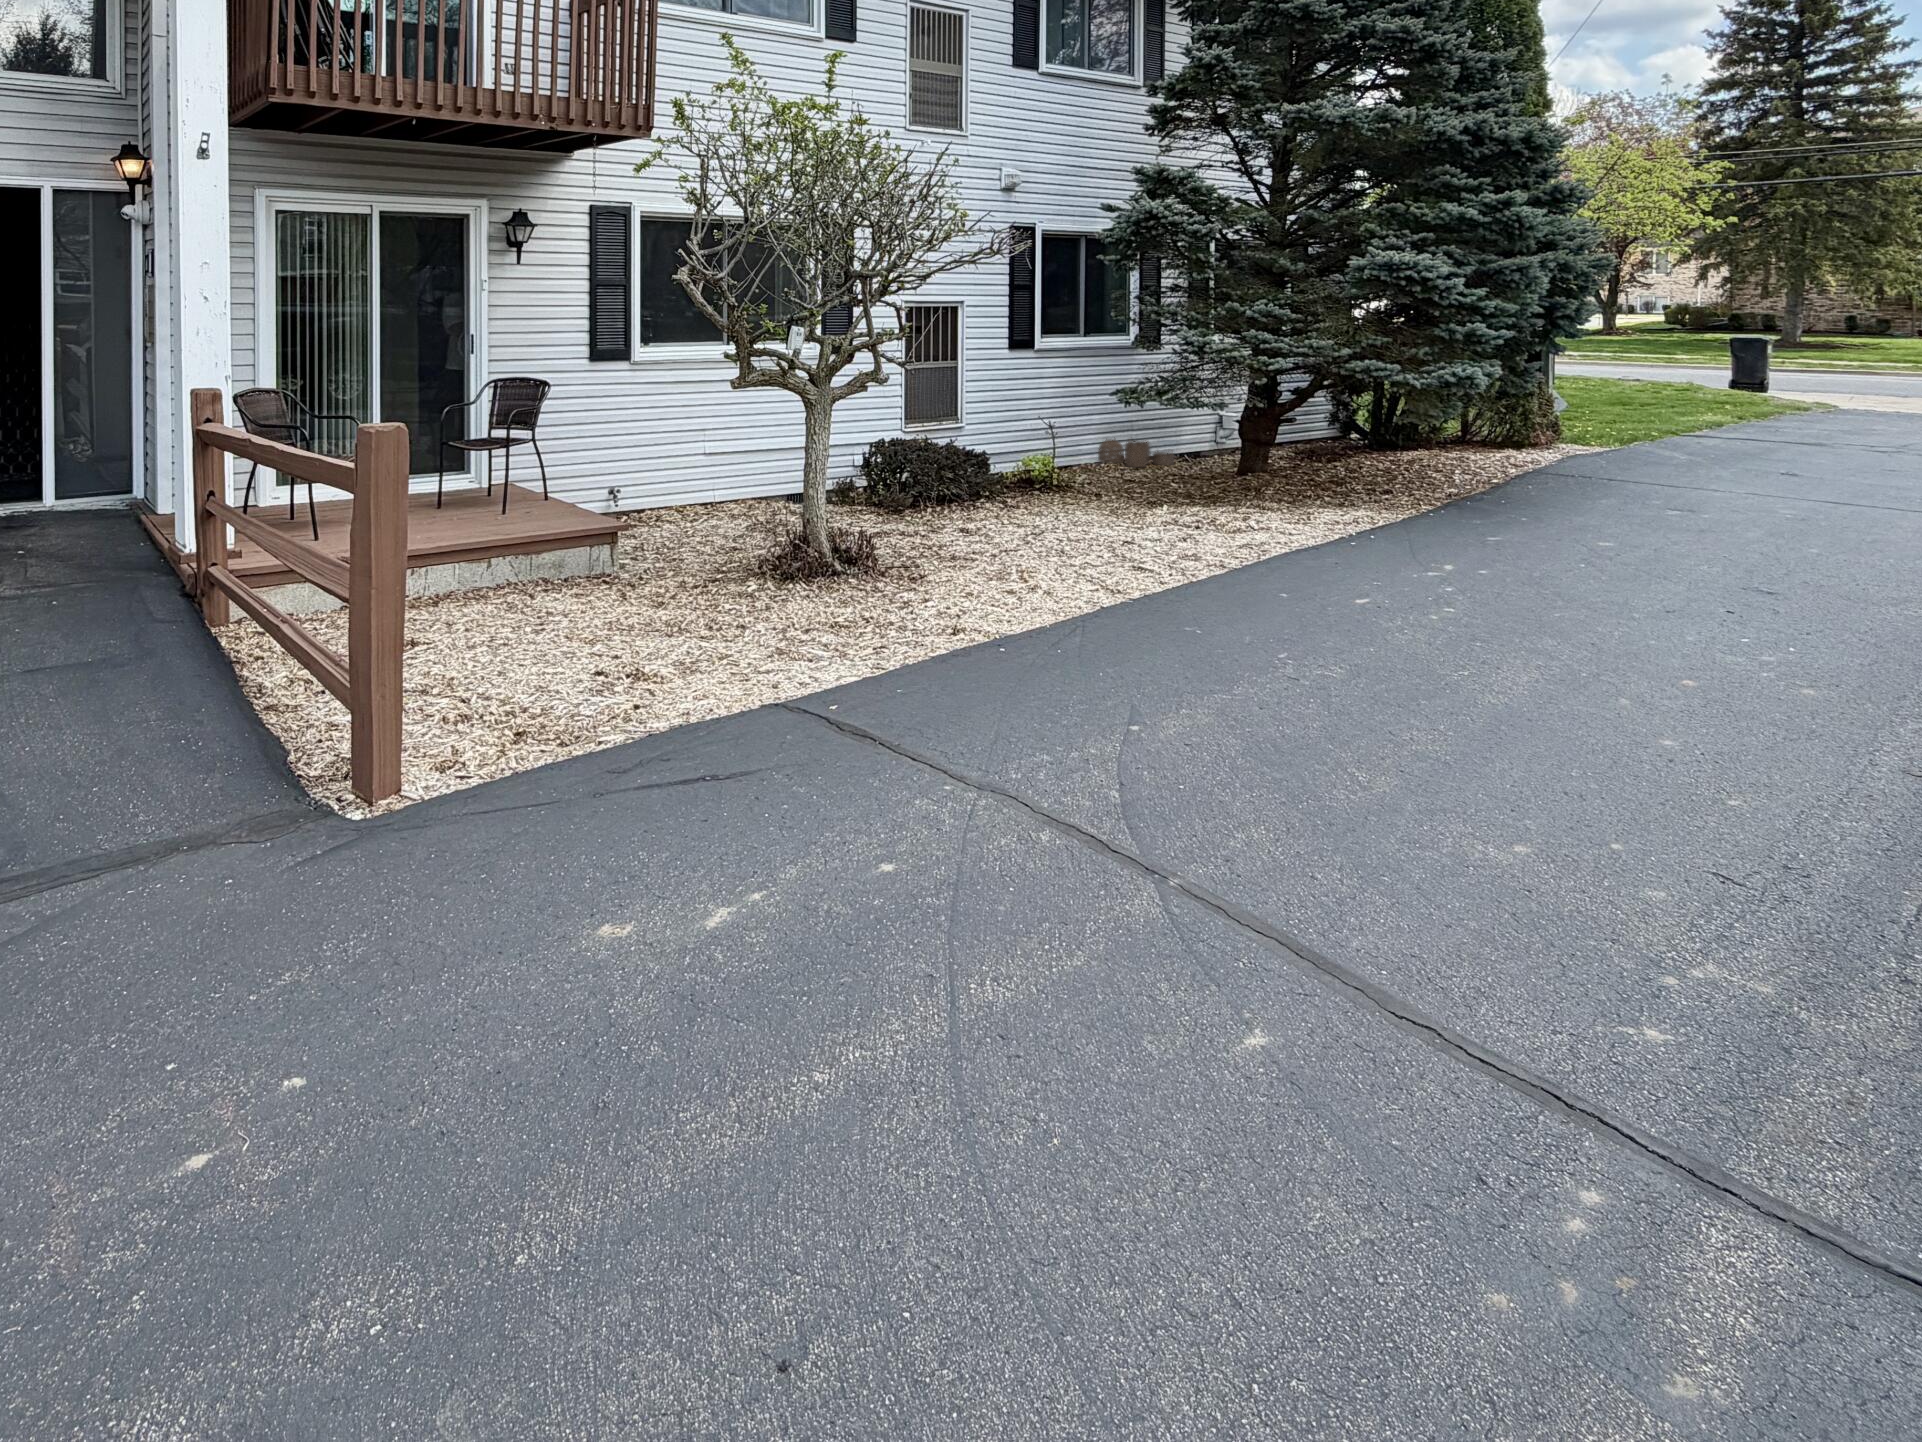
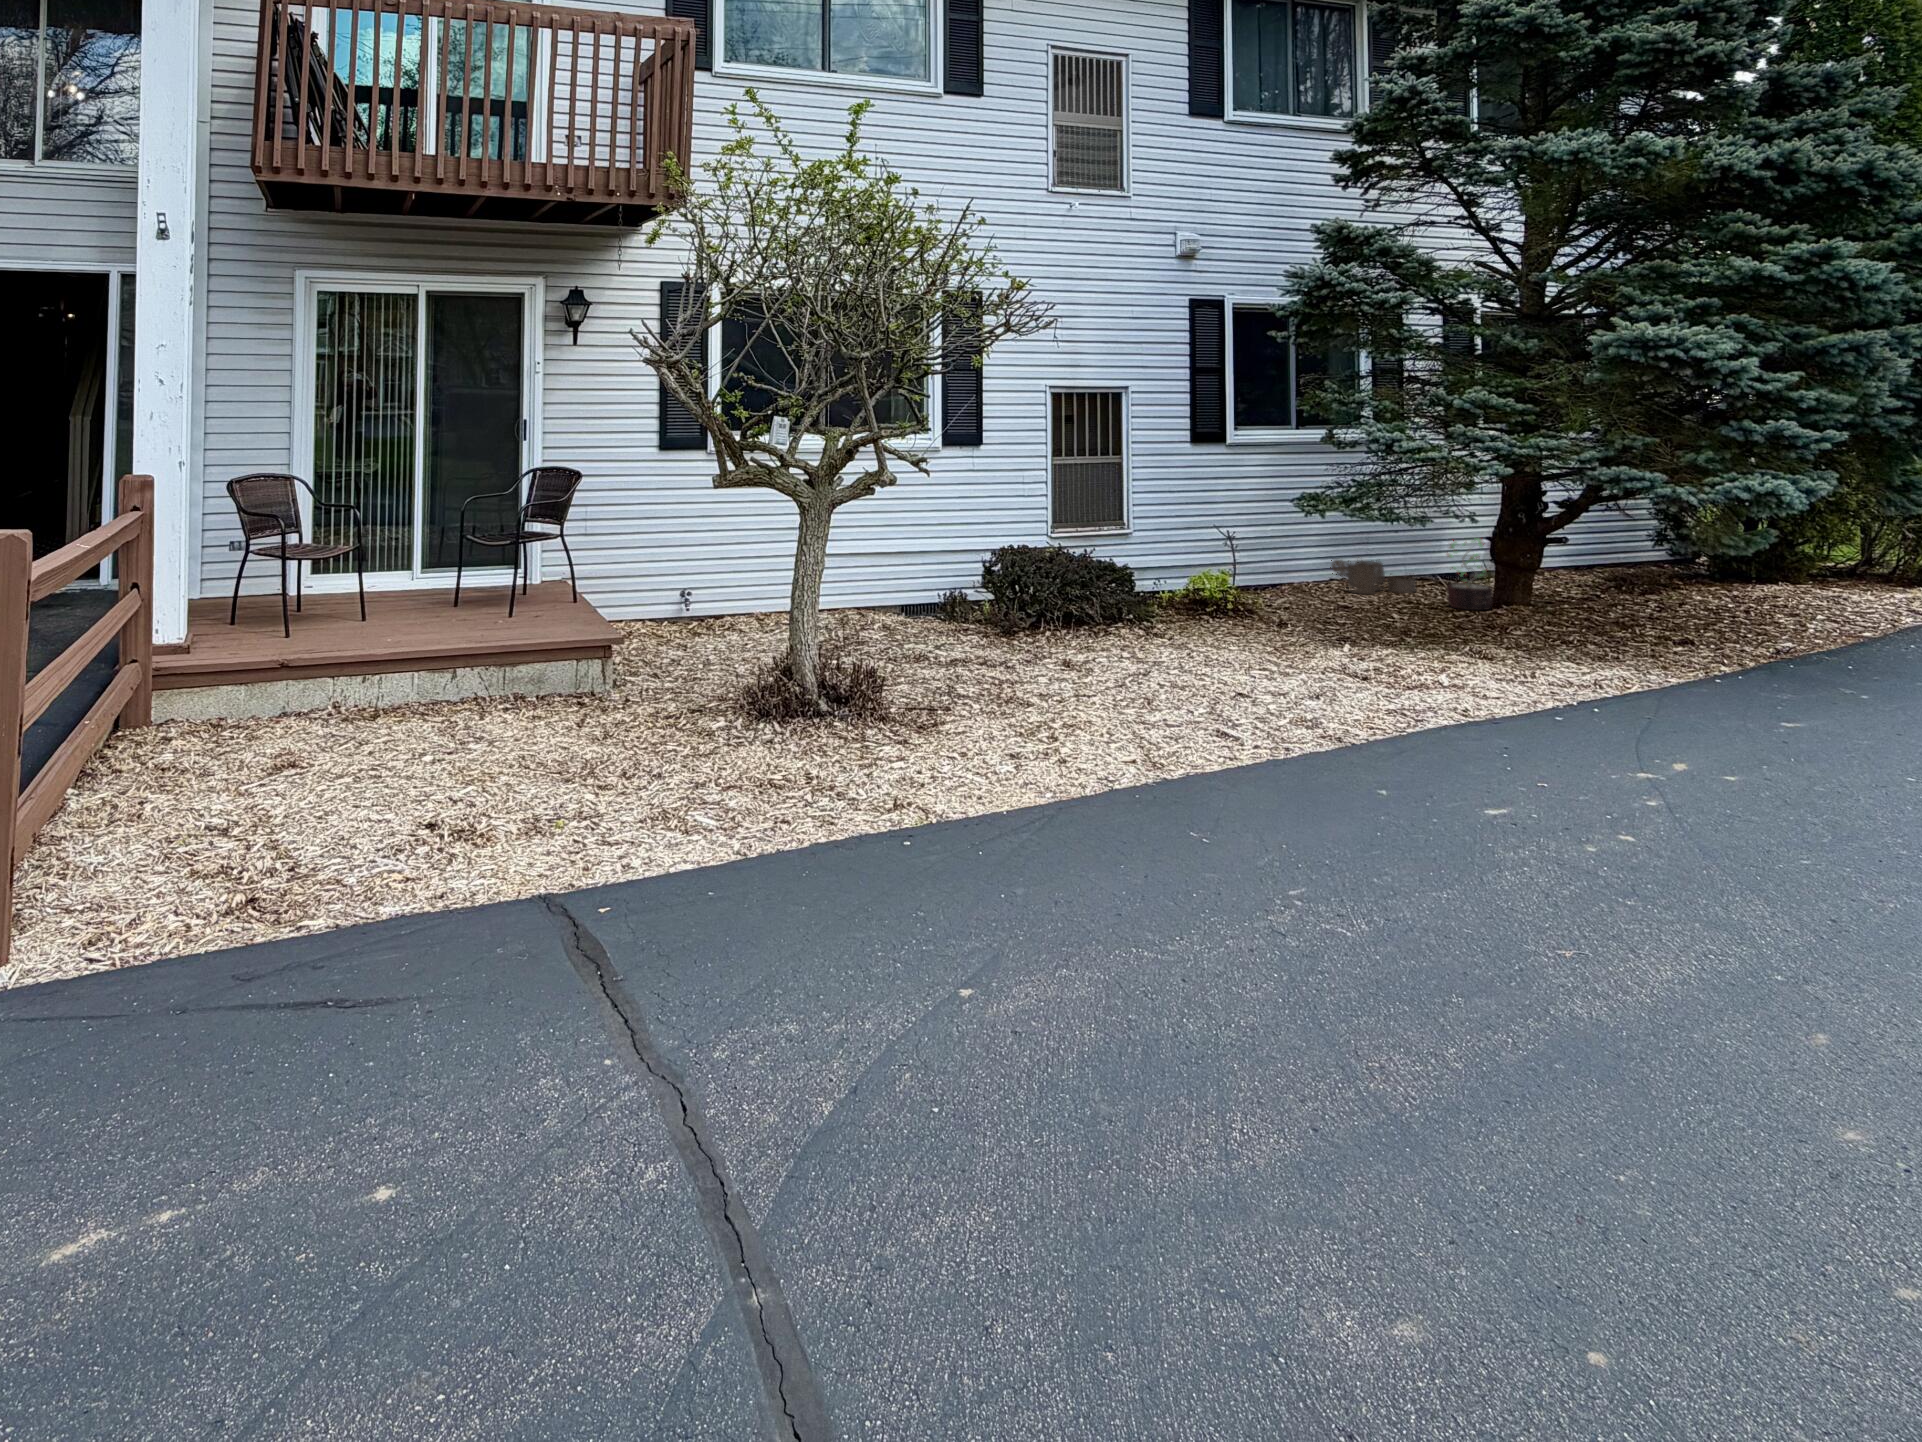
decorative plant: none [1210,419,1245,477] -> present [1447,538,1493,610]

